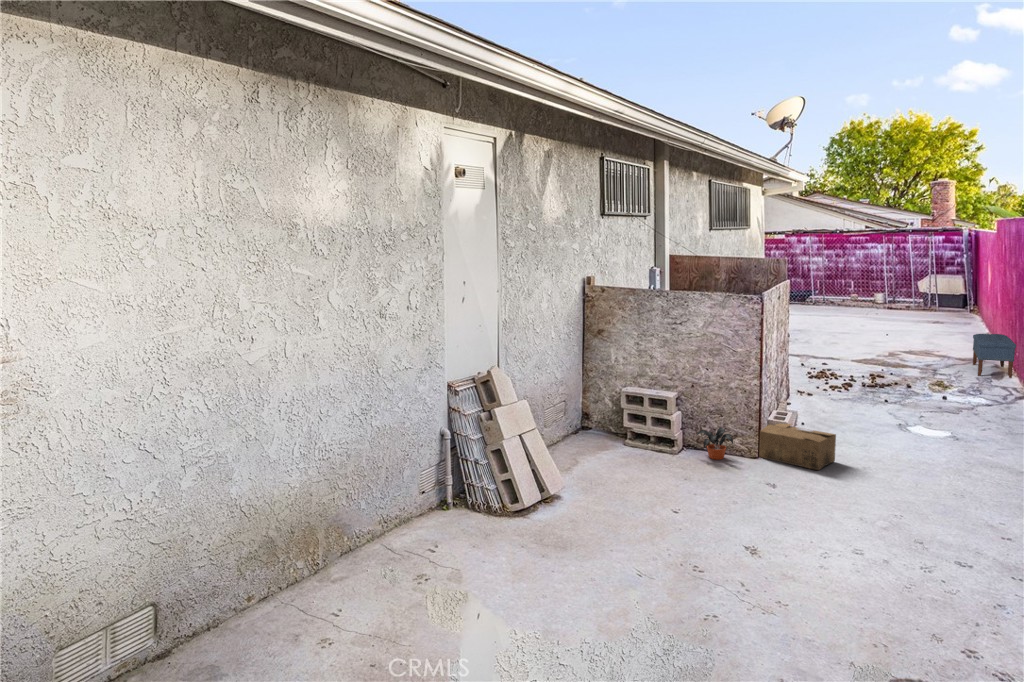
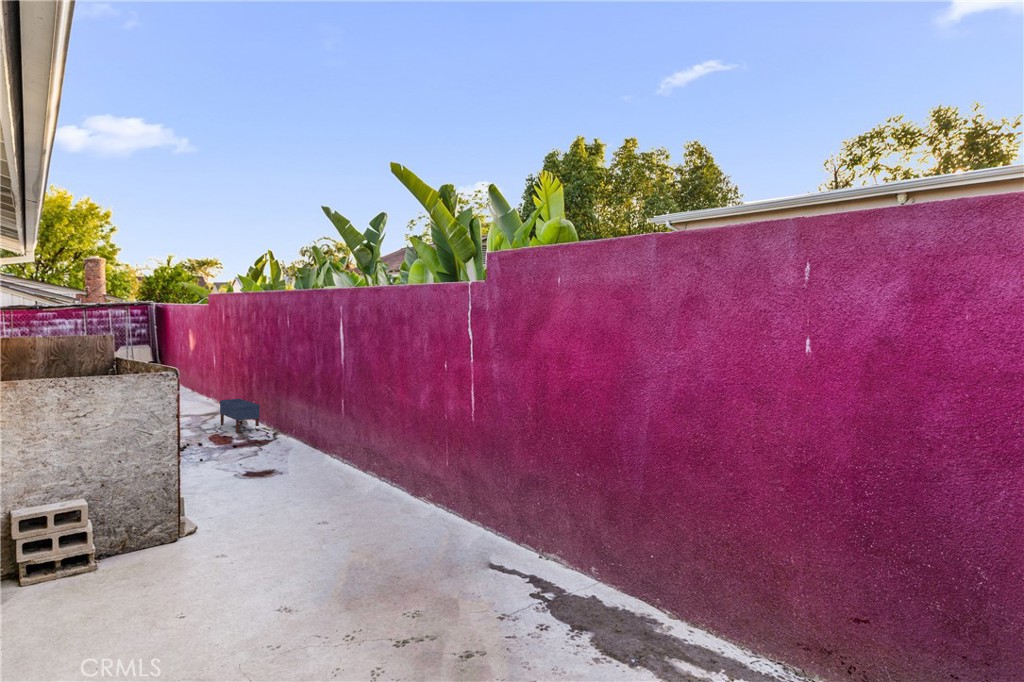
cardboard box: present [759,424,836,470] -> none [184,498,246,540]
potted plant: present [697,427,733,460] -> none [124,521,170,557]

